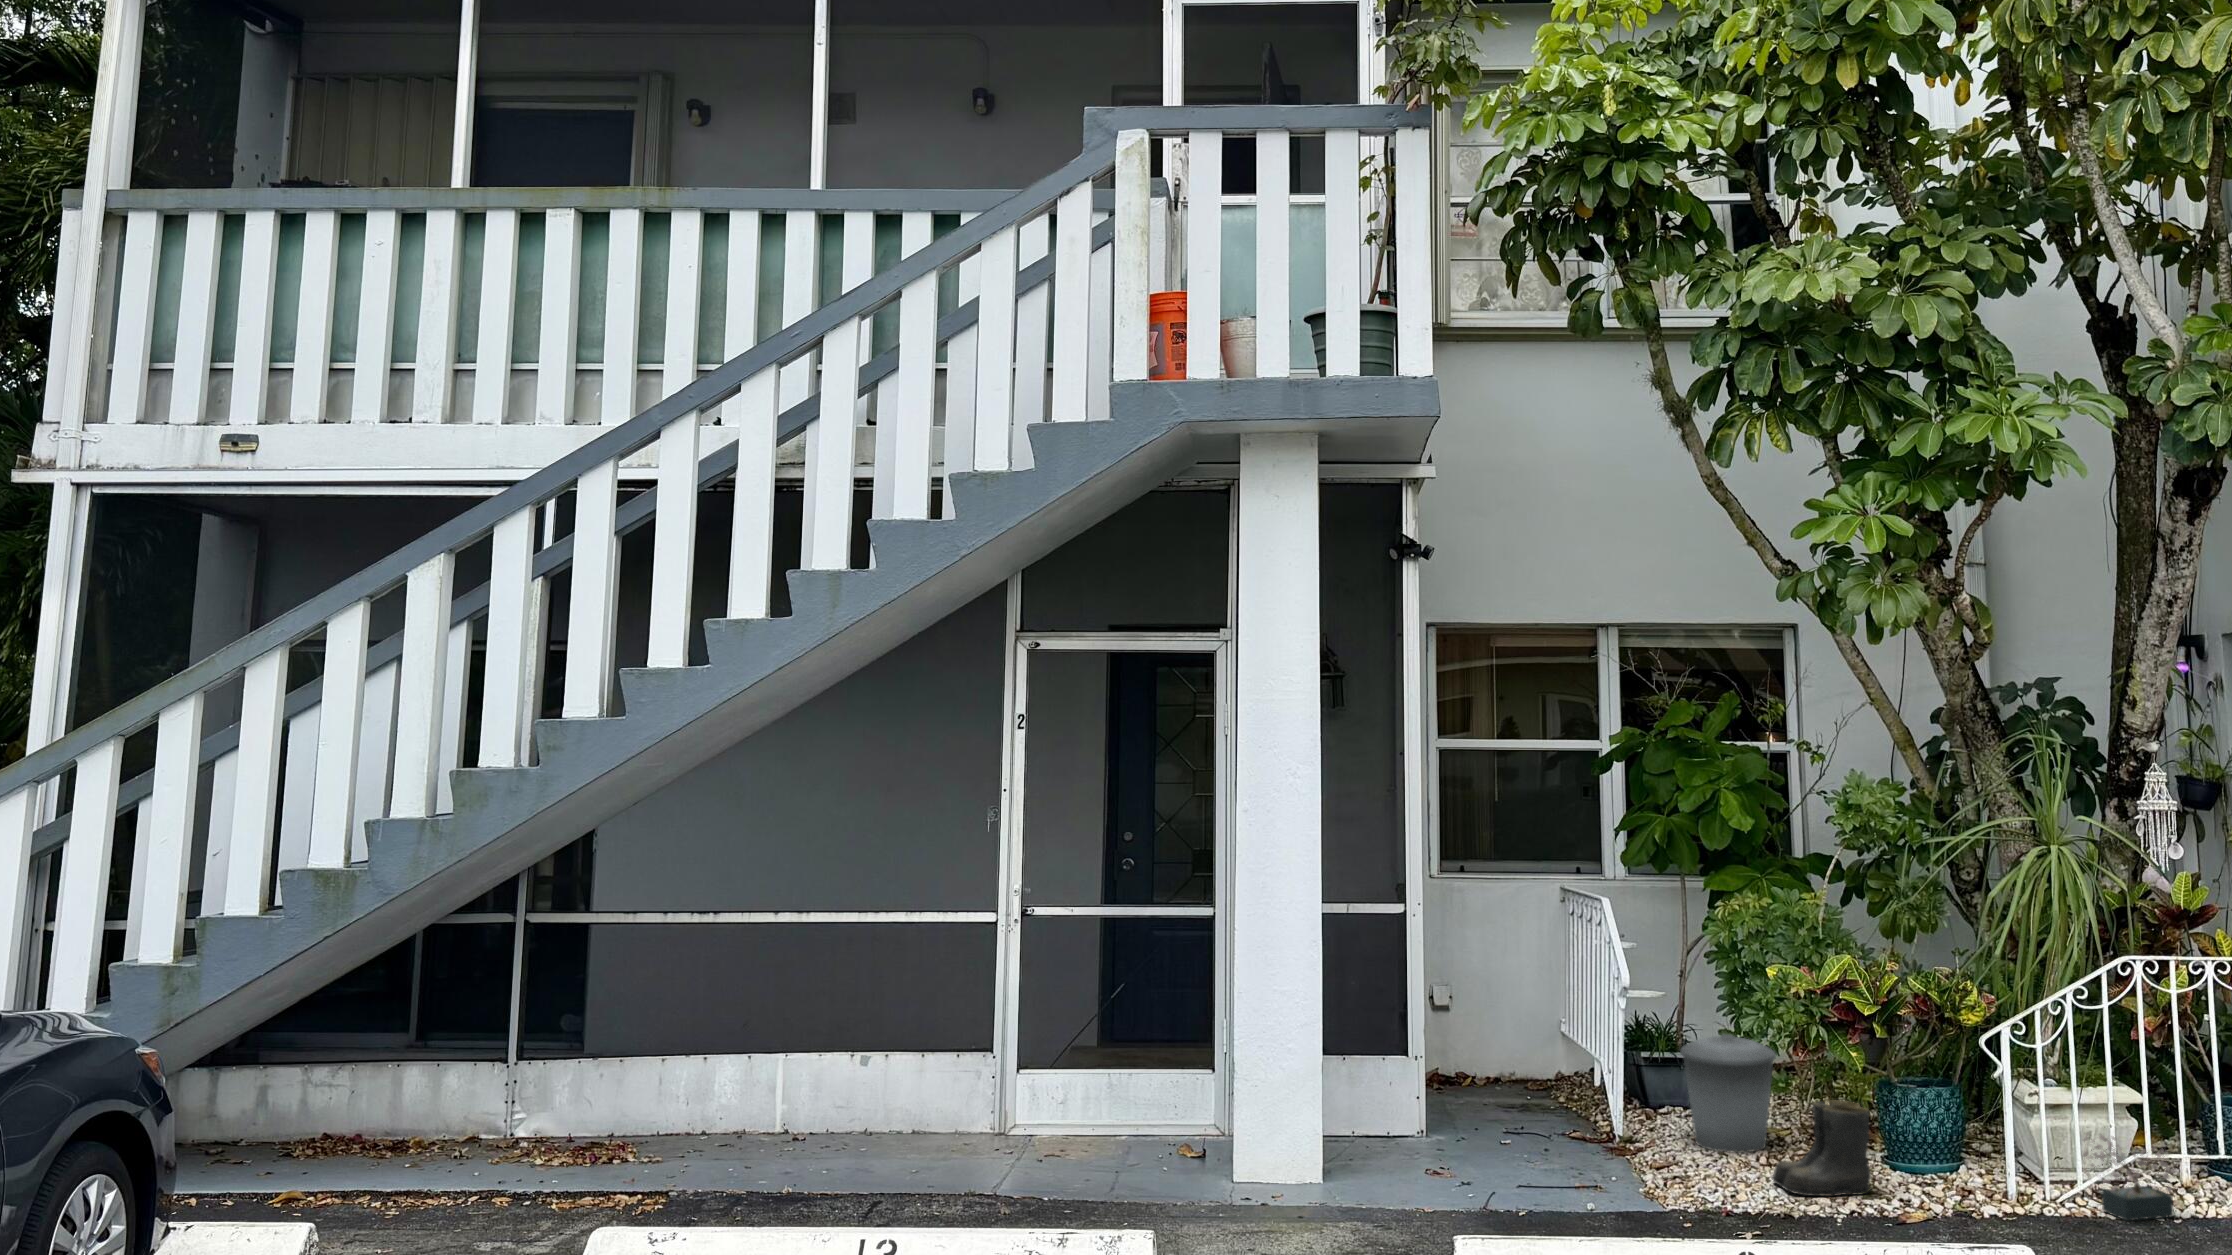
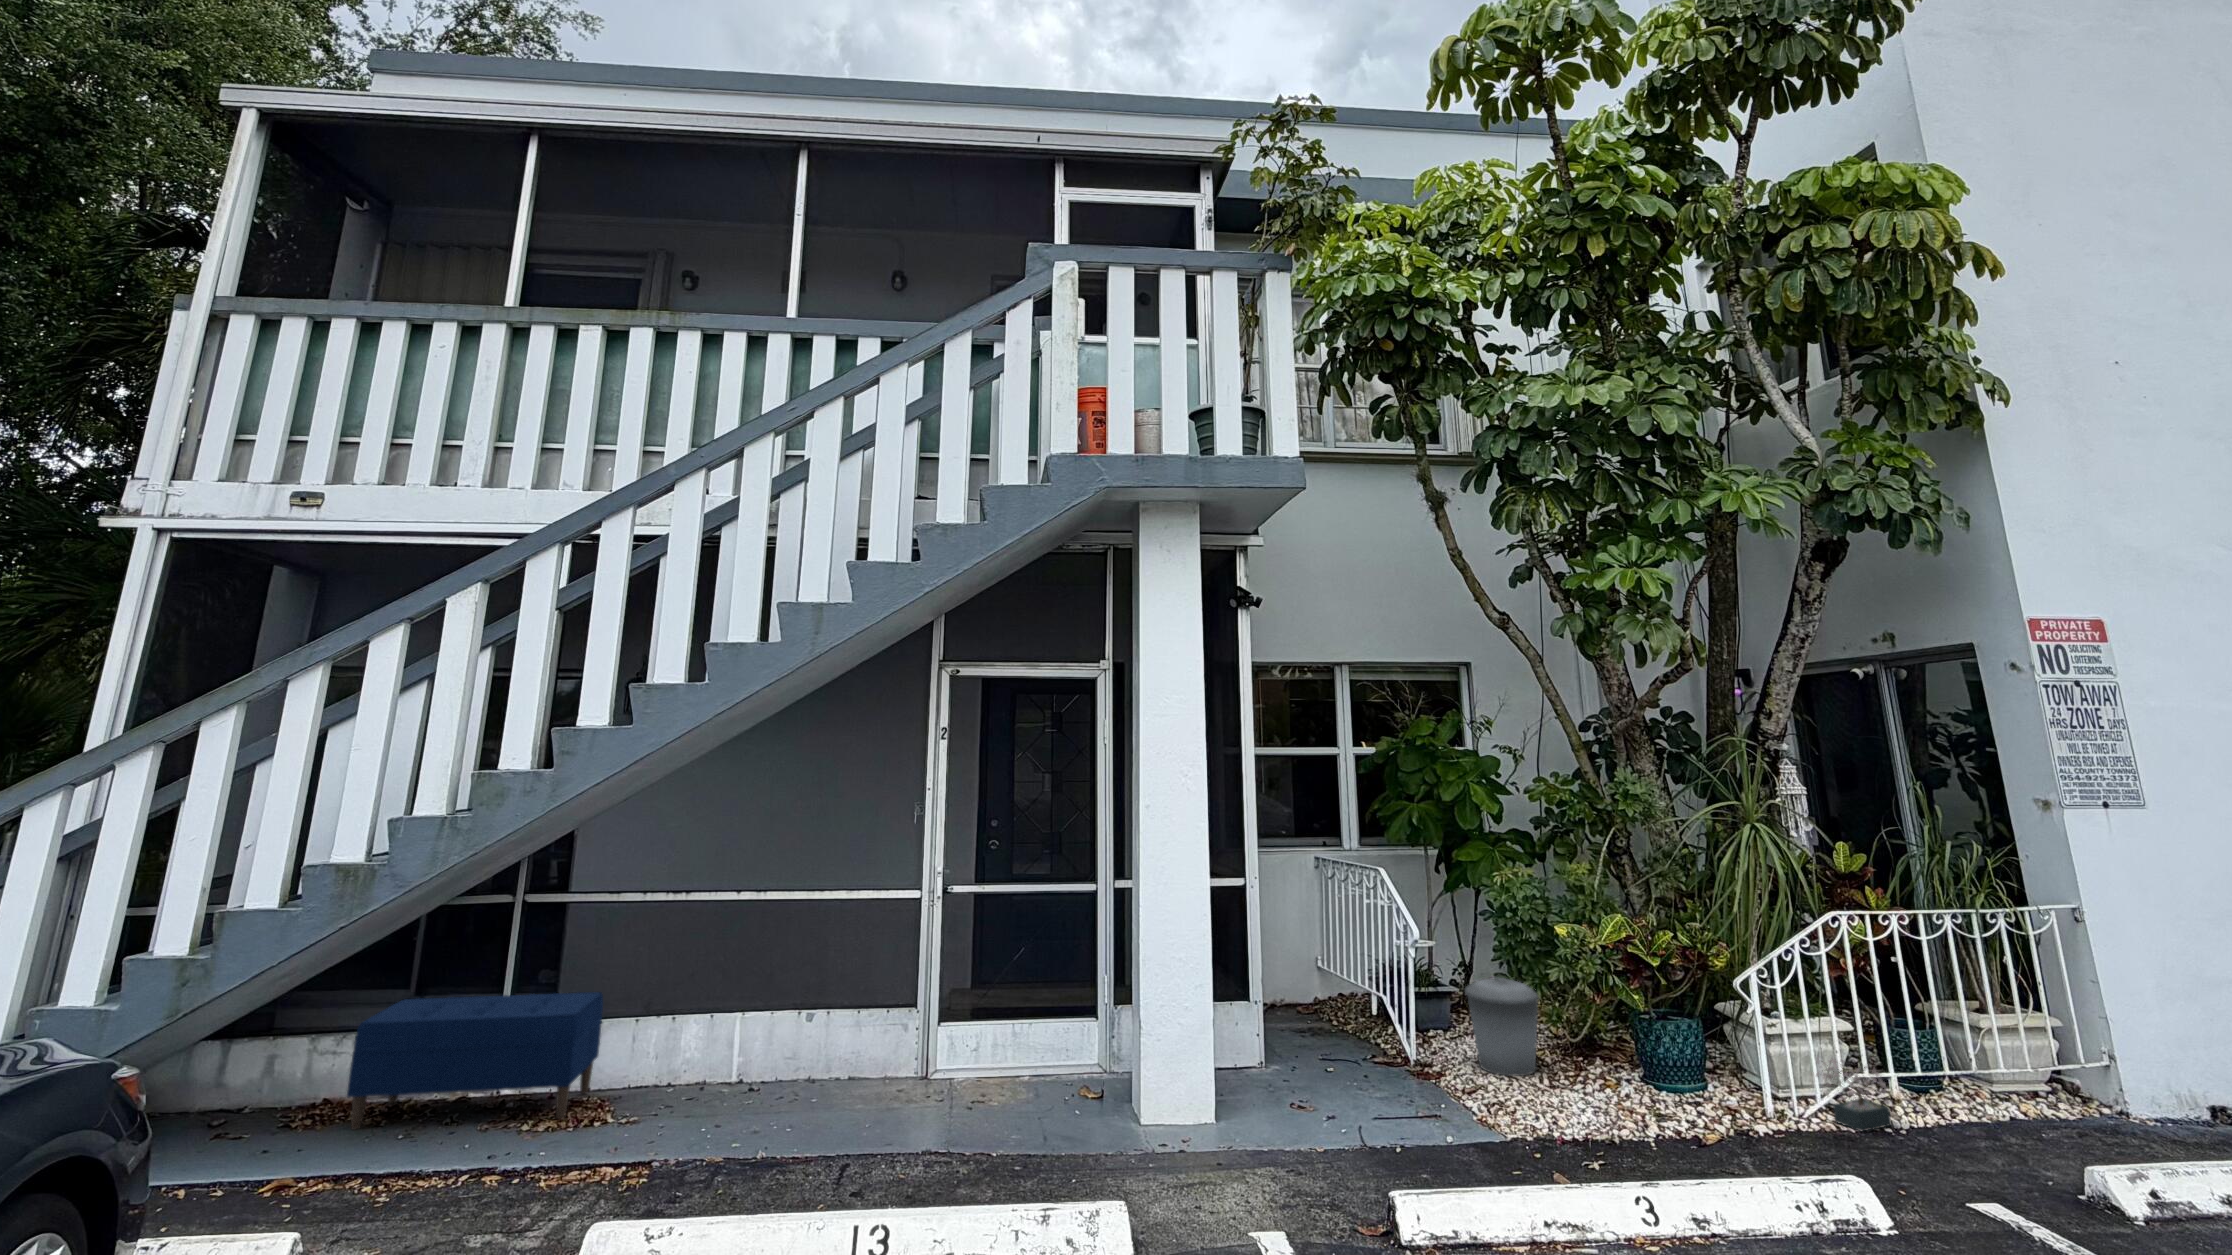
bench: none [348,1020,623,1156] -> present [347,992,603,1130]
boots: present [1772,1100,1871,1196] -> none [1566,1033,1651,1118]

